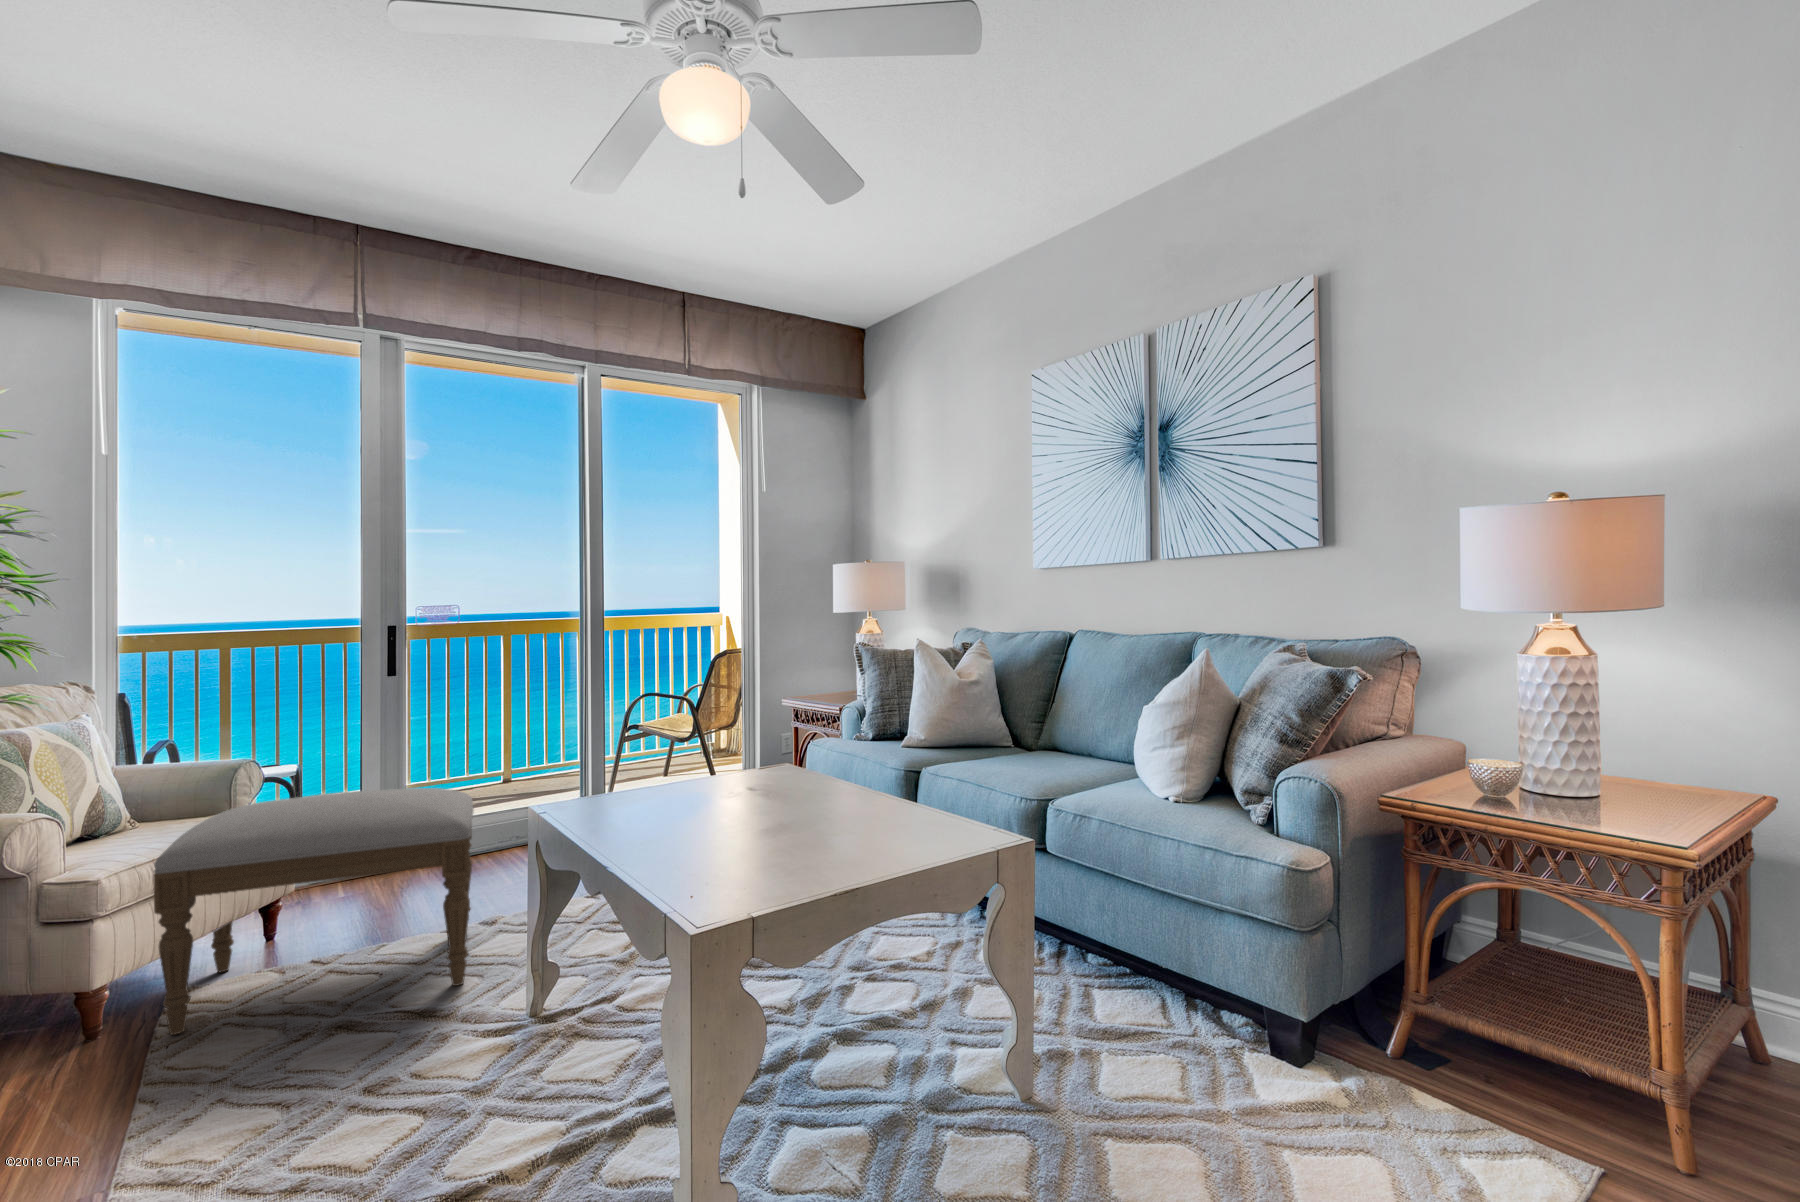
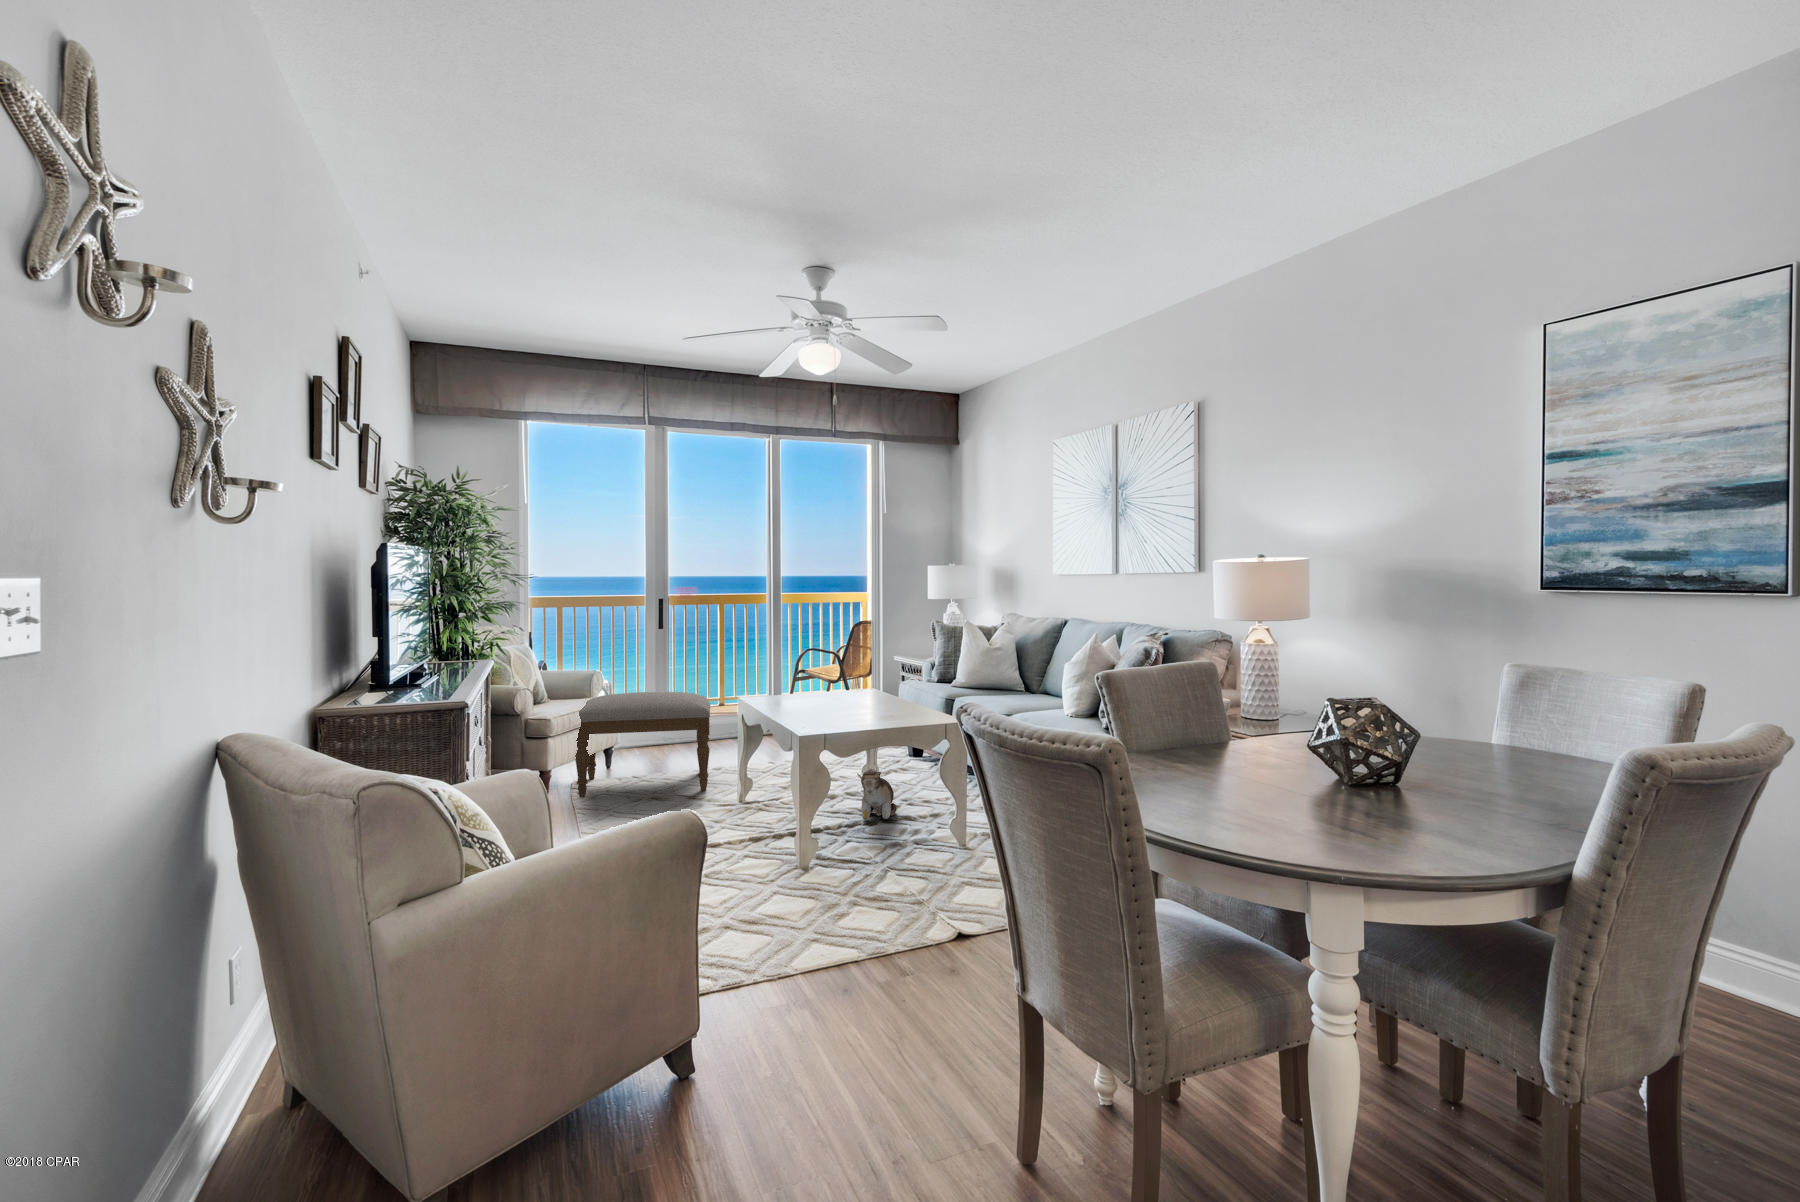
plush toy: none [792,939,862,1046] -> present [857,769,897,820]

